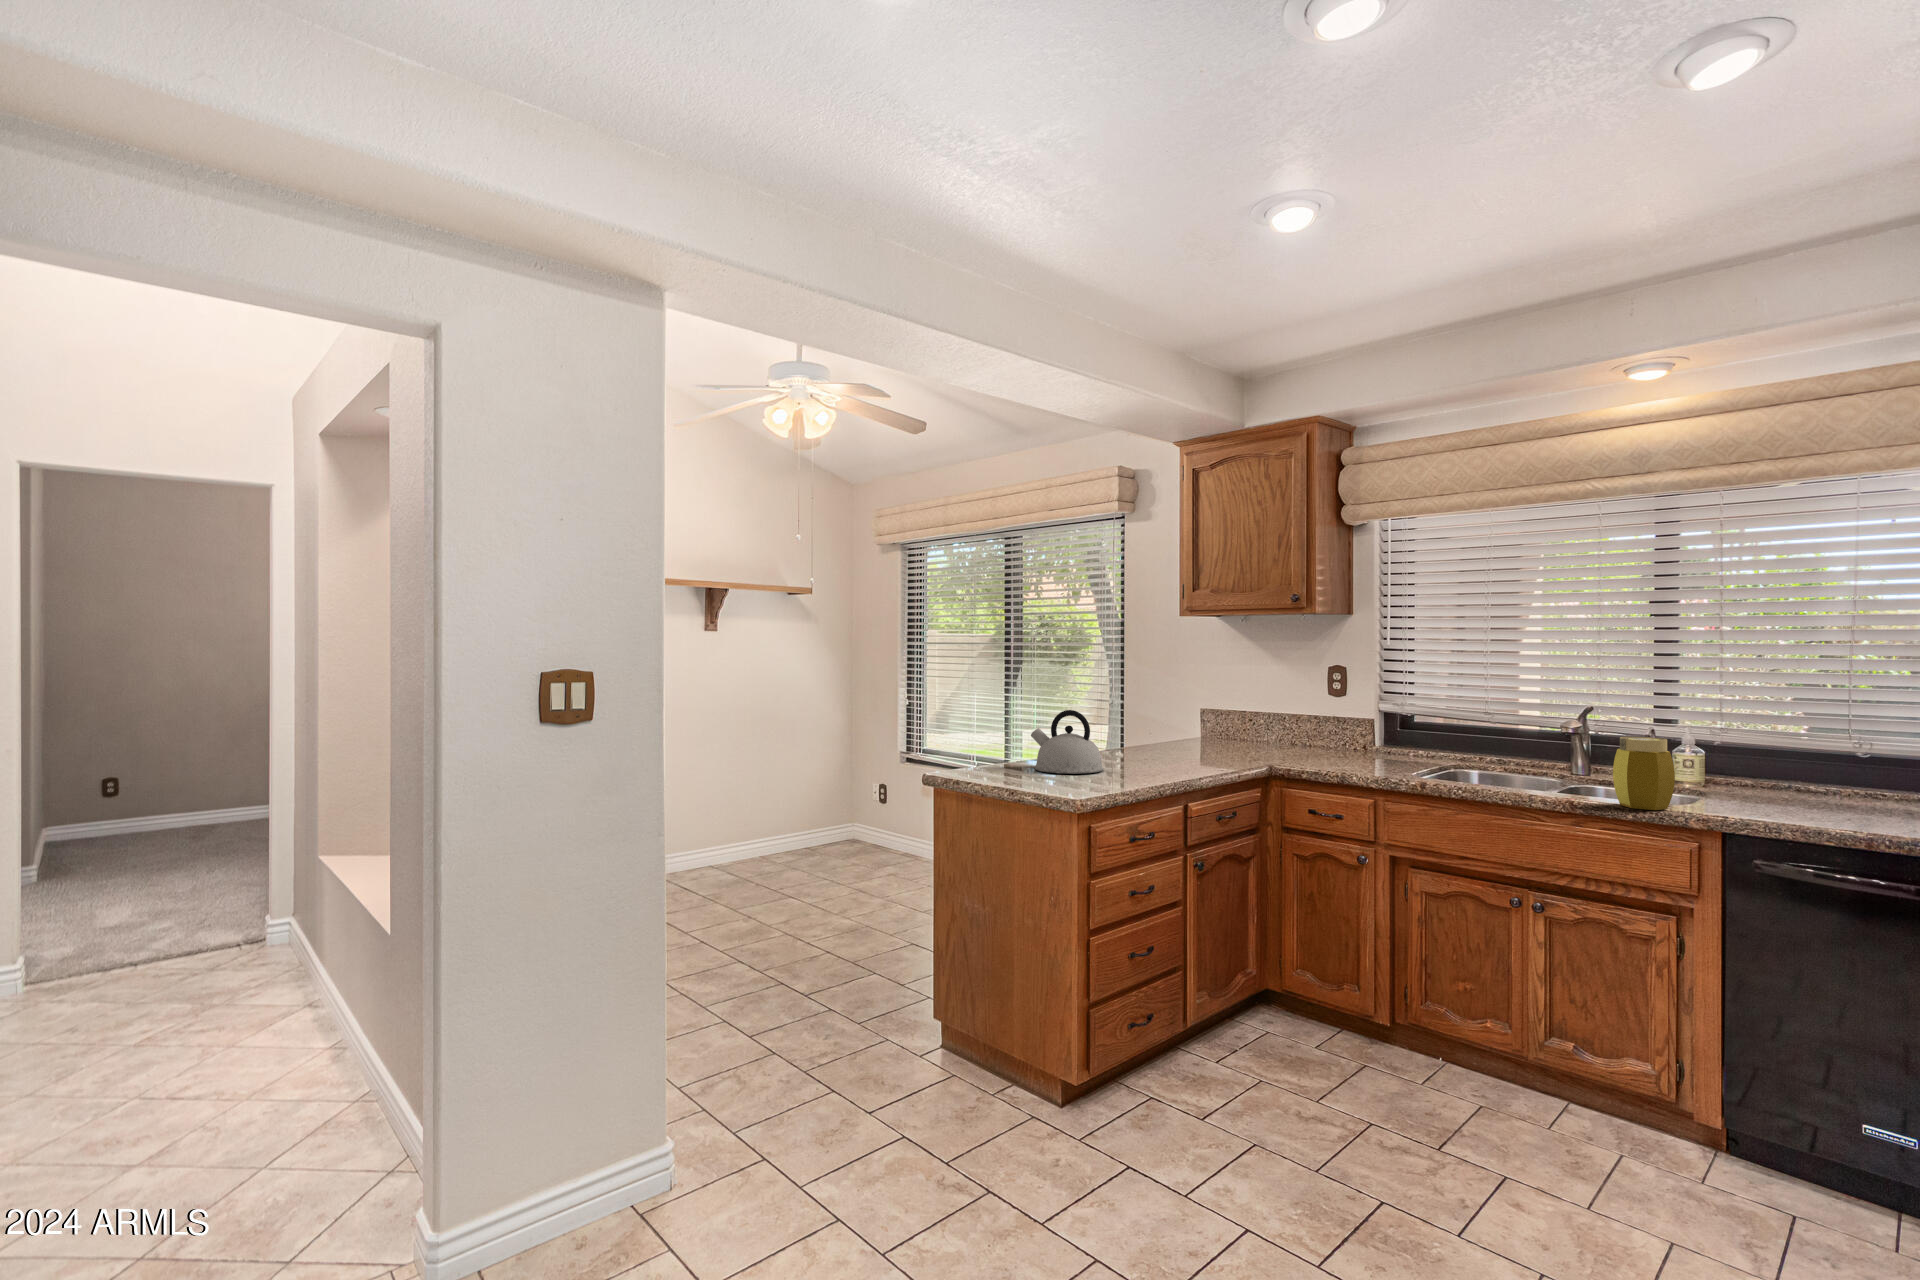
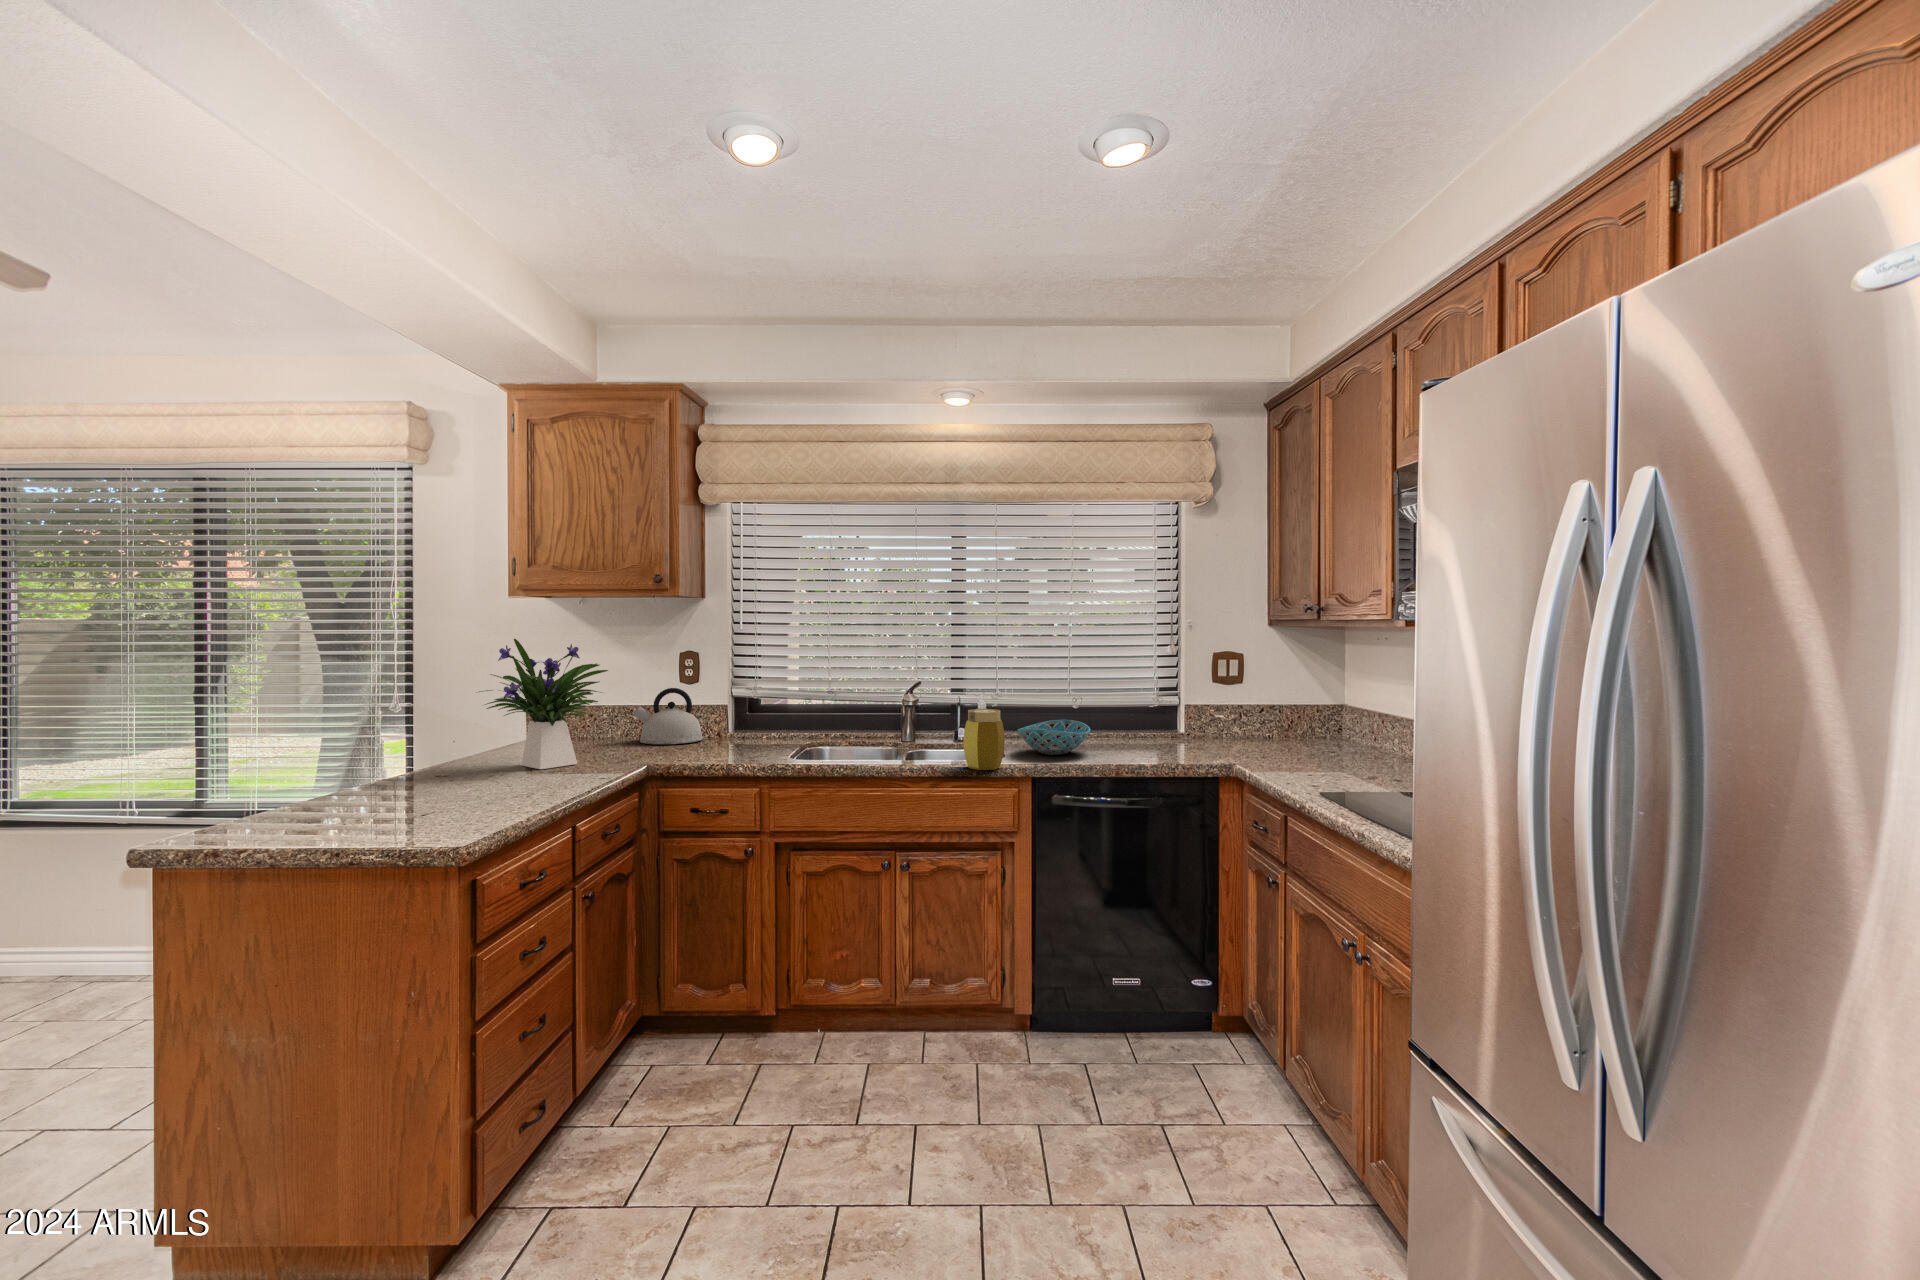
flower arrangement: none [1139,649,1243,760] -> present [480,639,608,769]
kettle: present [1031,710,1103,774] -> present [633,688,703,744]
bowl: none [1723,765,1856,808] -> present [1018,720,1090,755]

